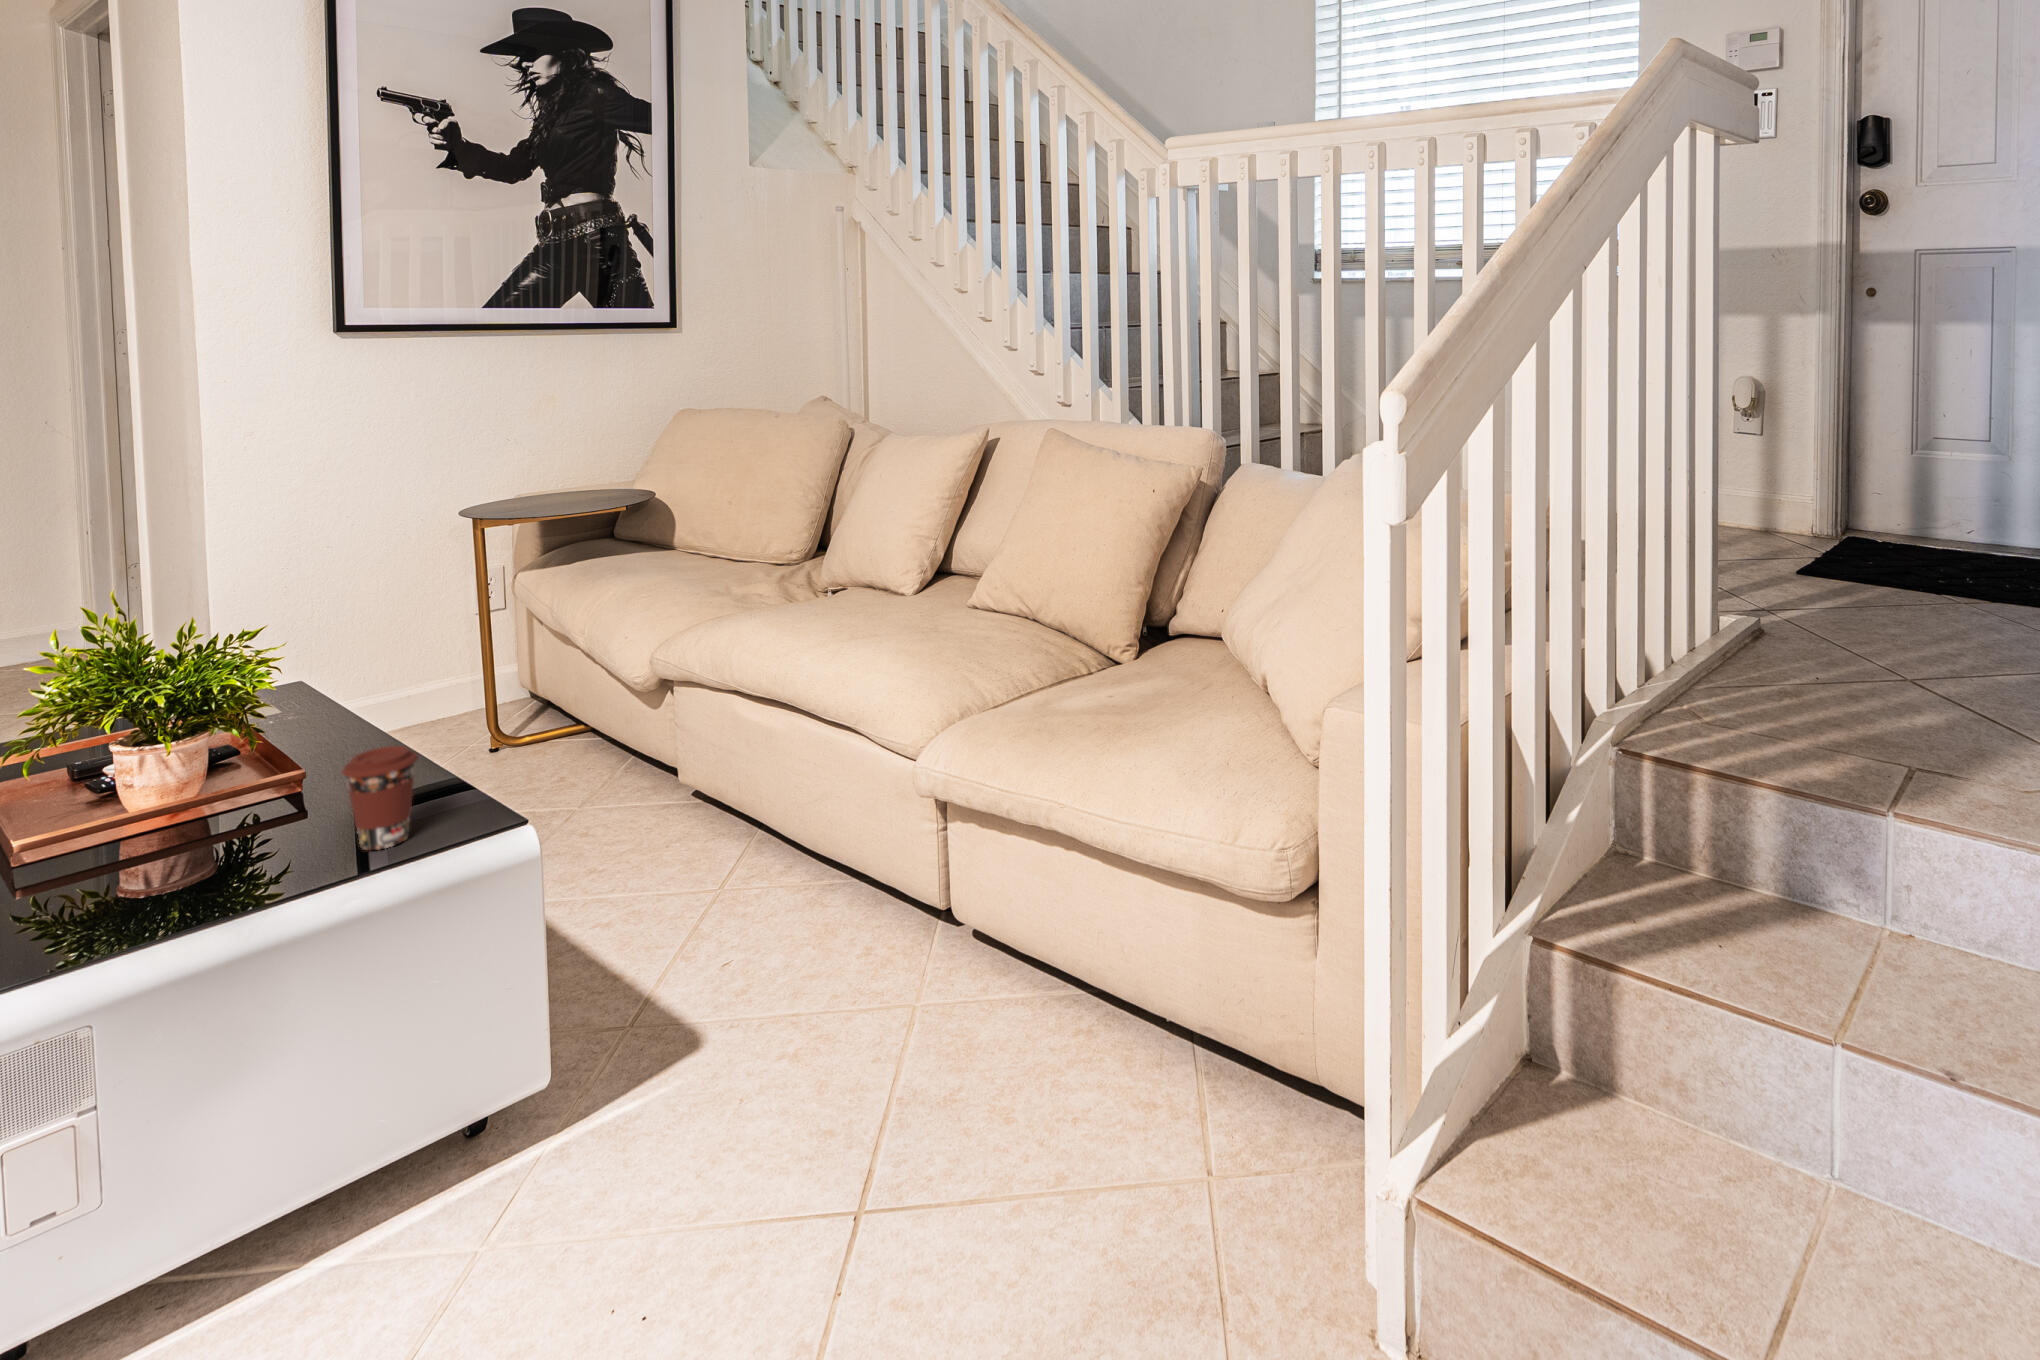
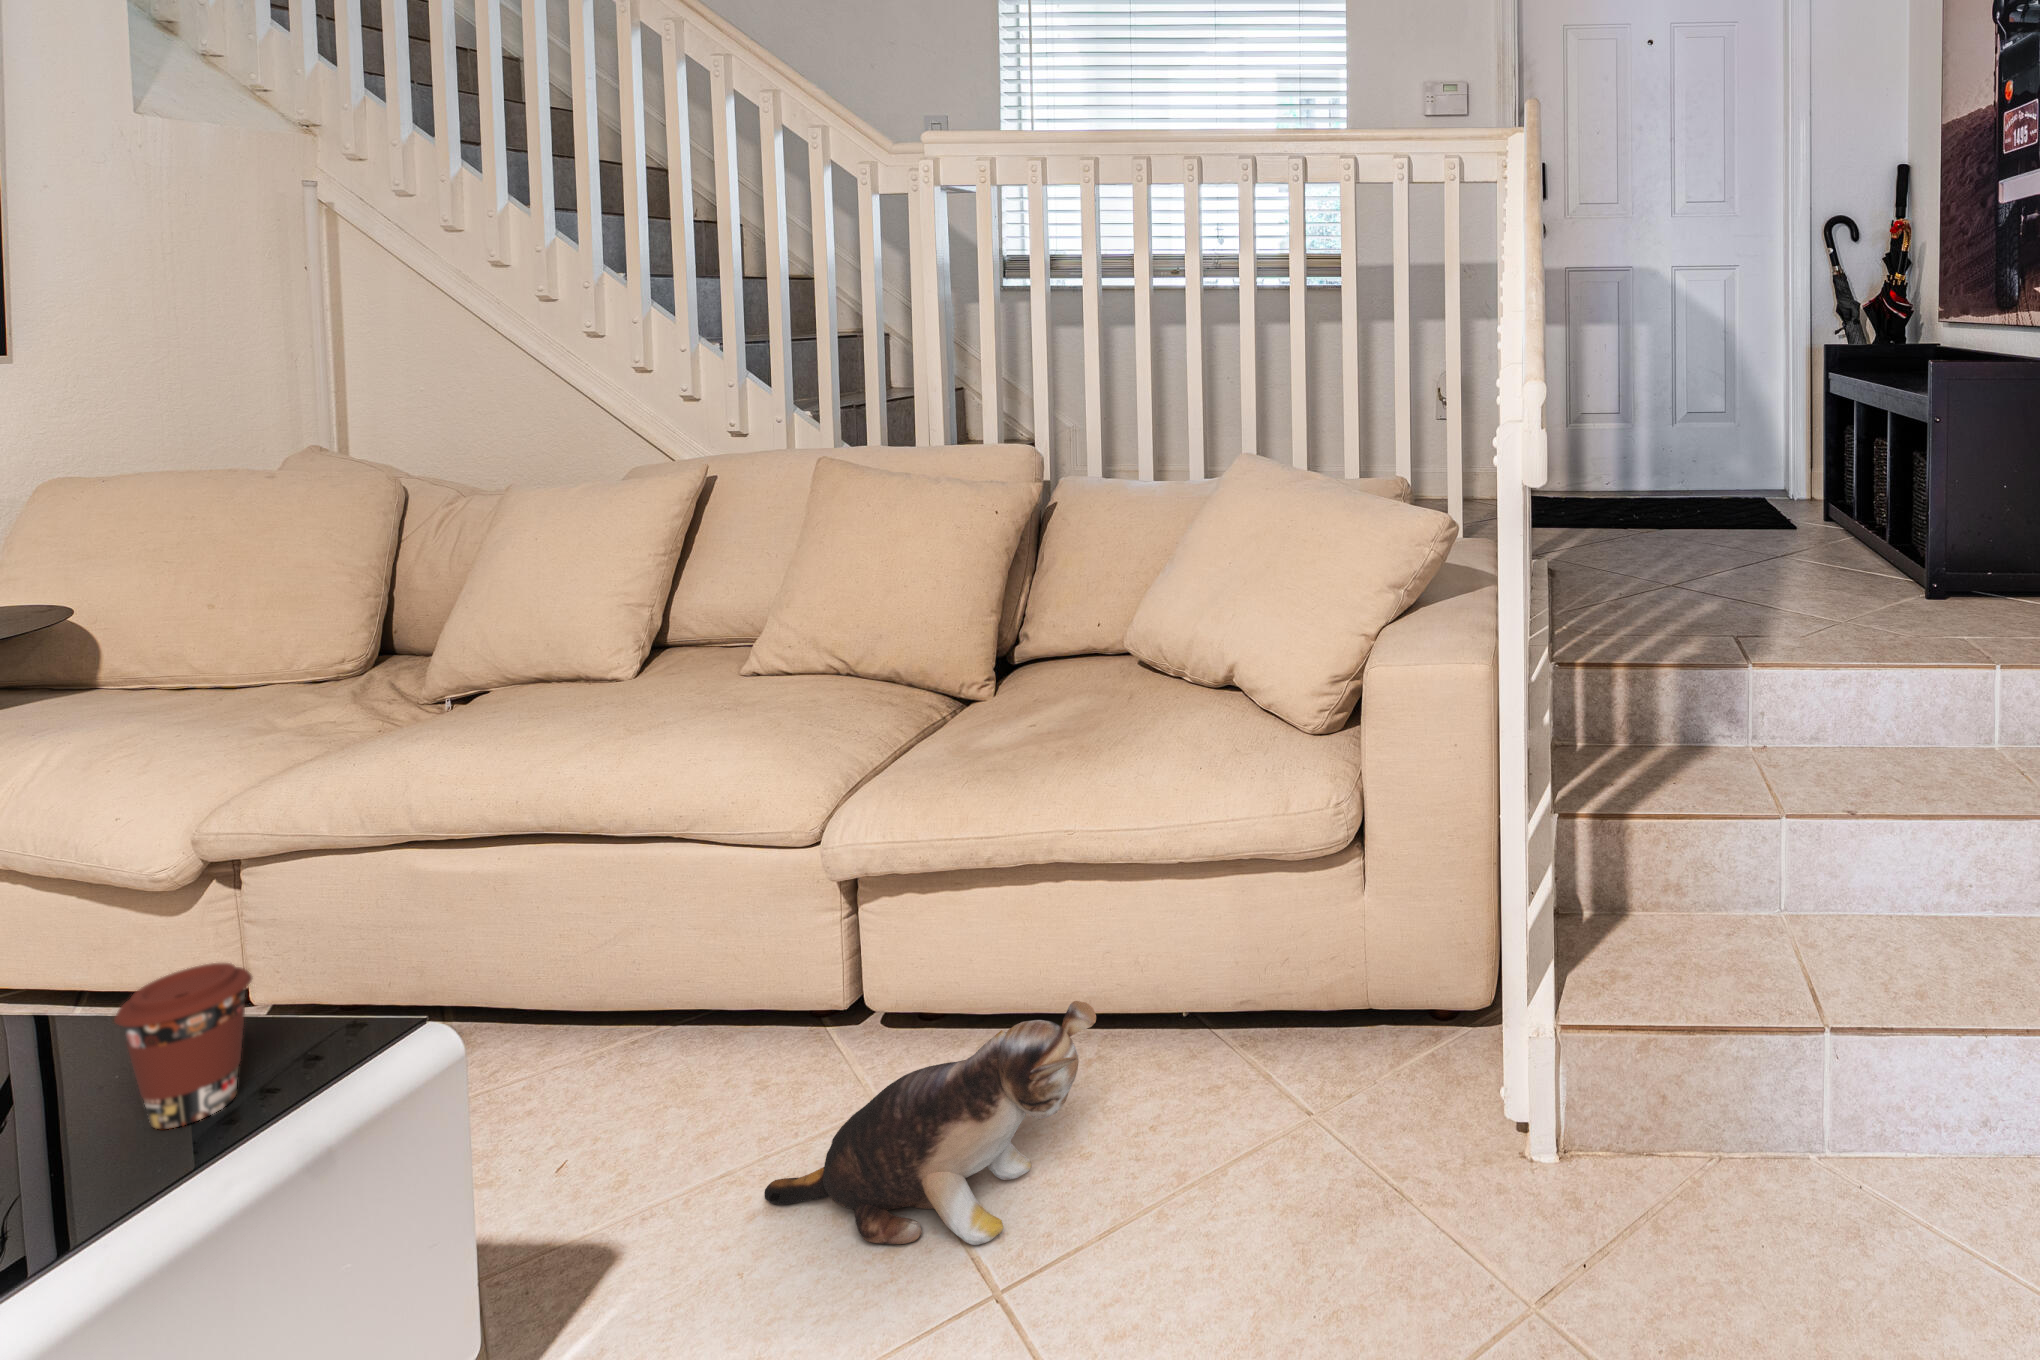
plush toy: none [768,969,956,1163] -> present [764,1001,1096,1245]

